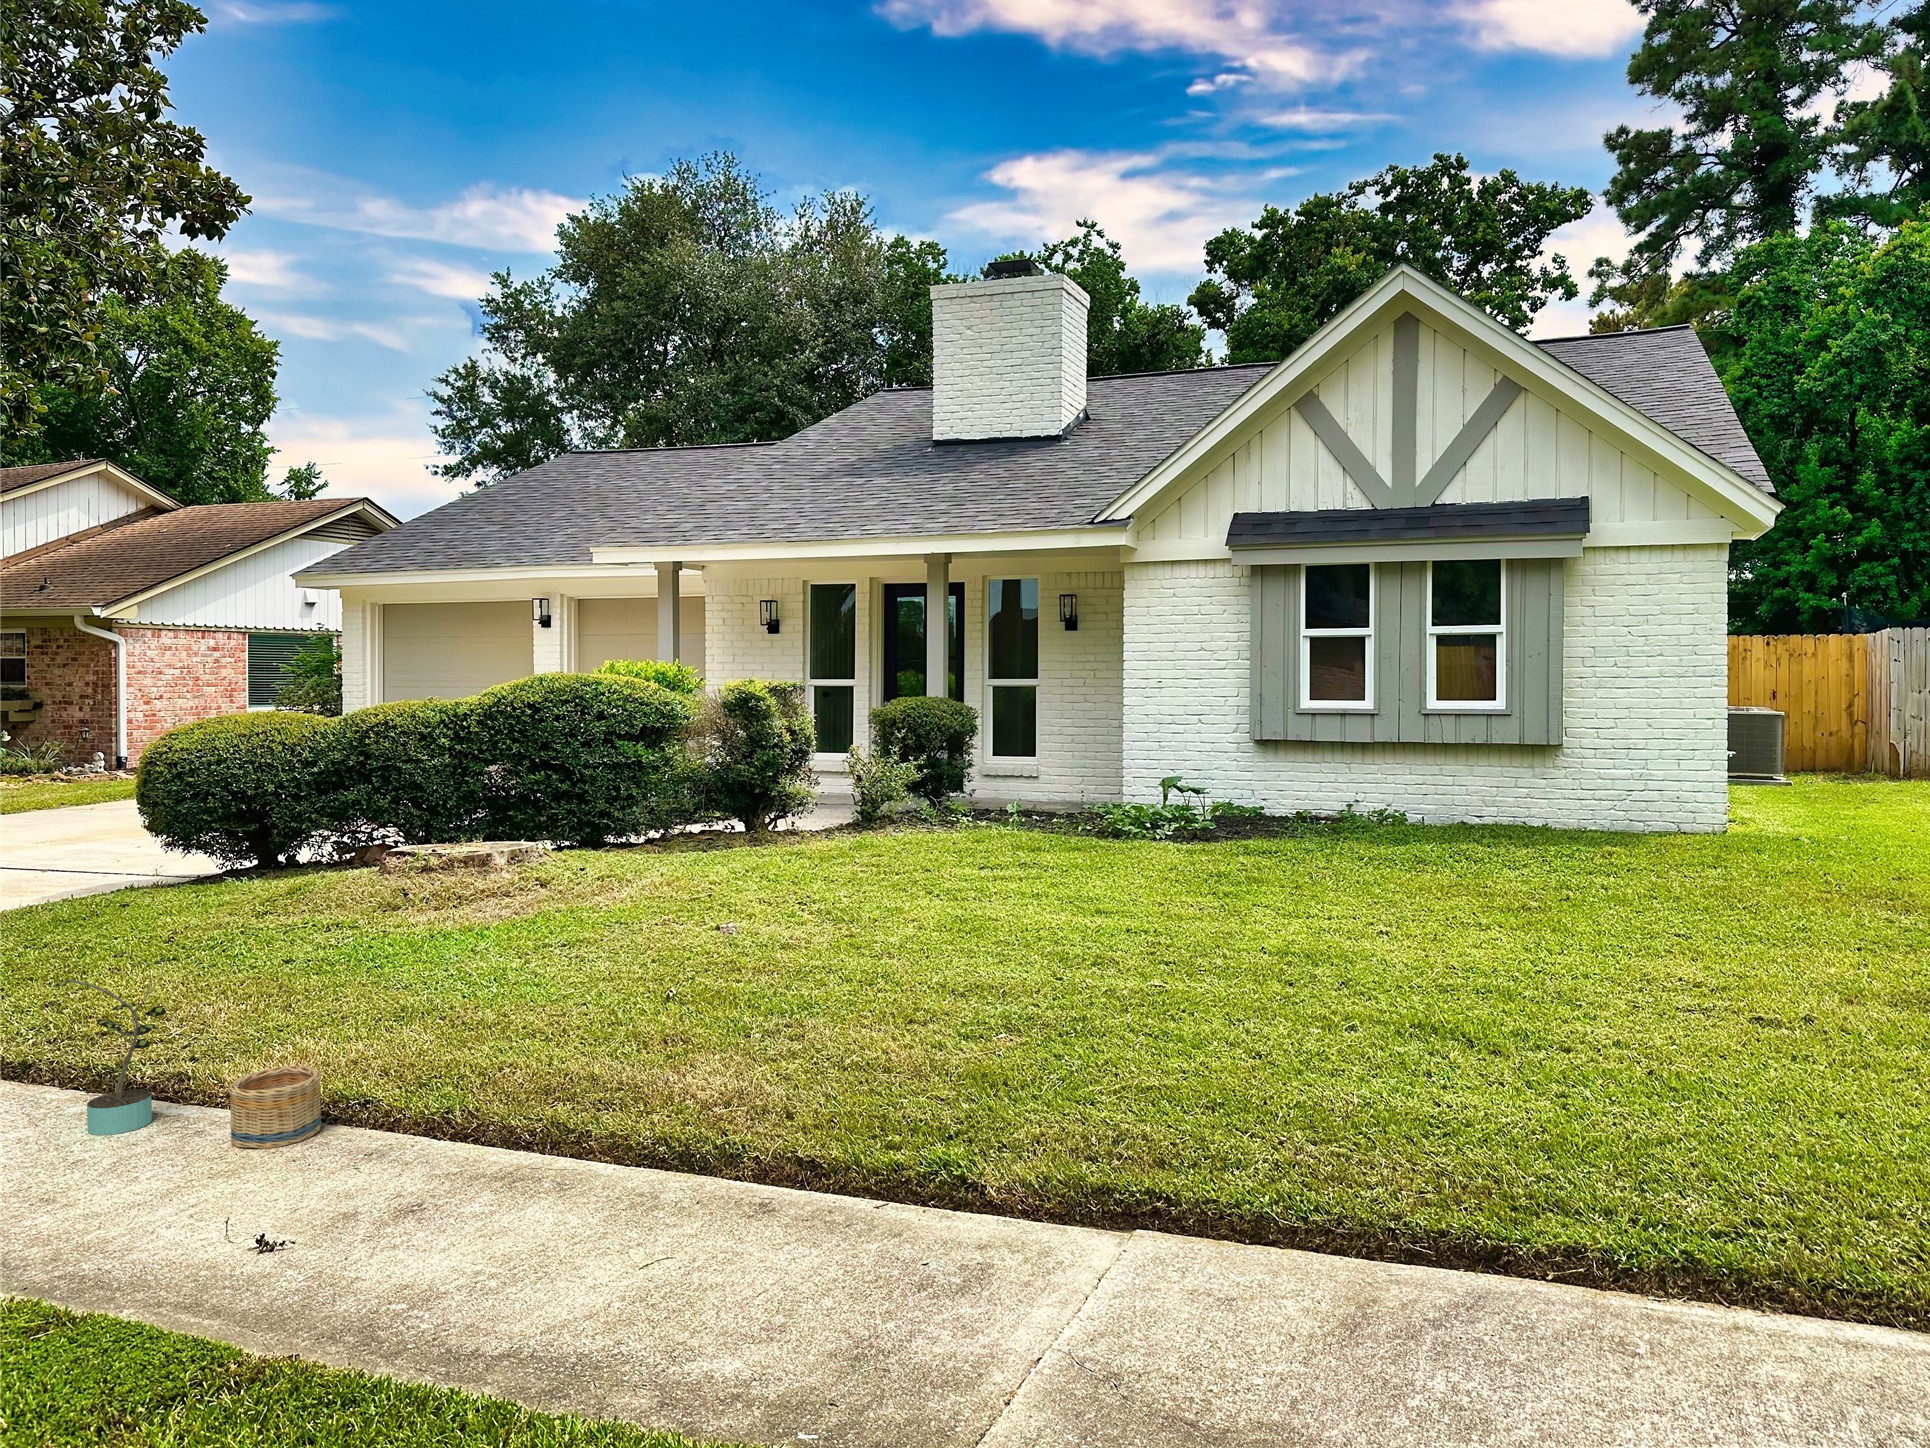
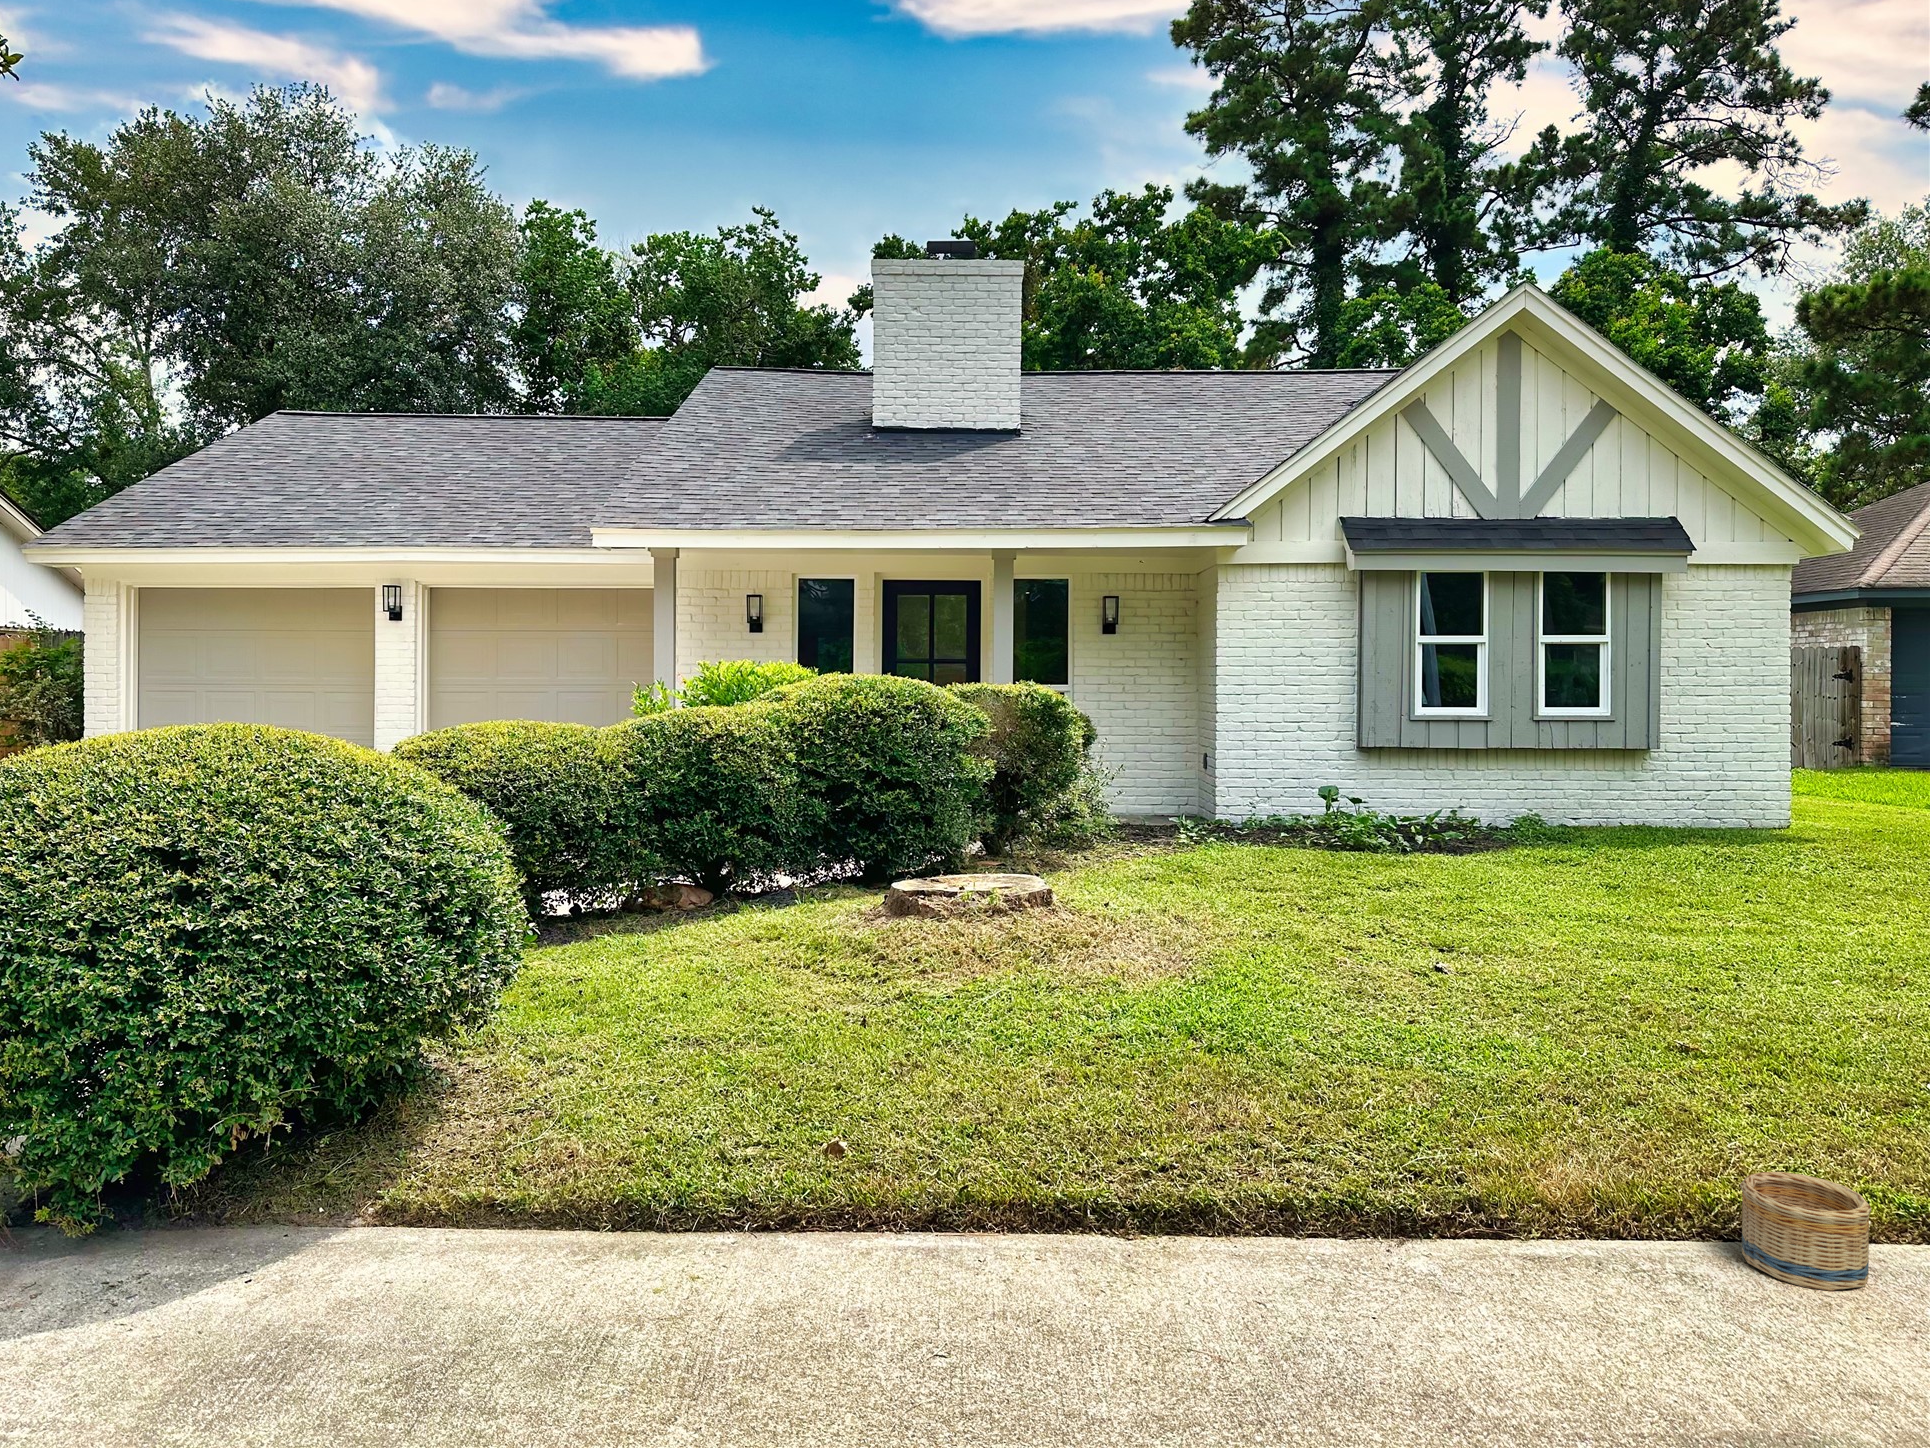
potted plant: present [53,951,174,1135] -> none [1532,1041,1682,1306]

